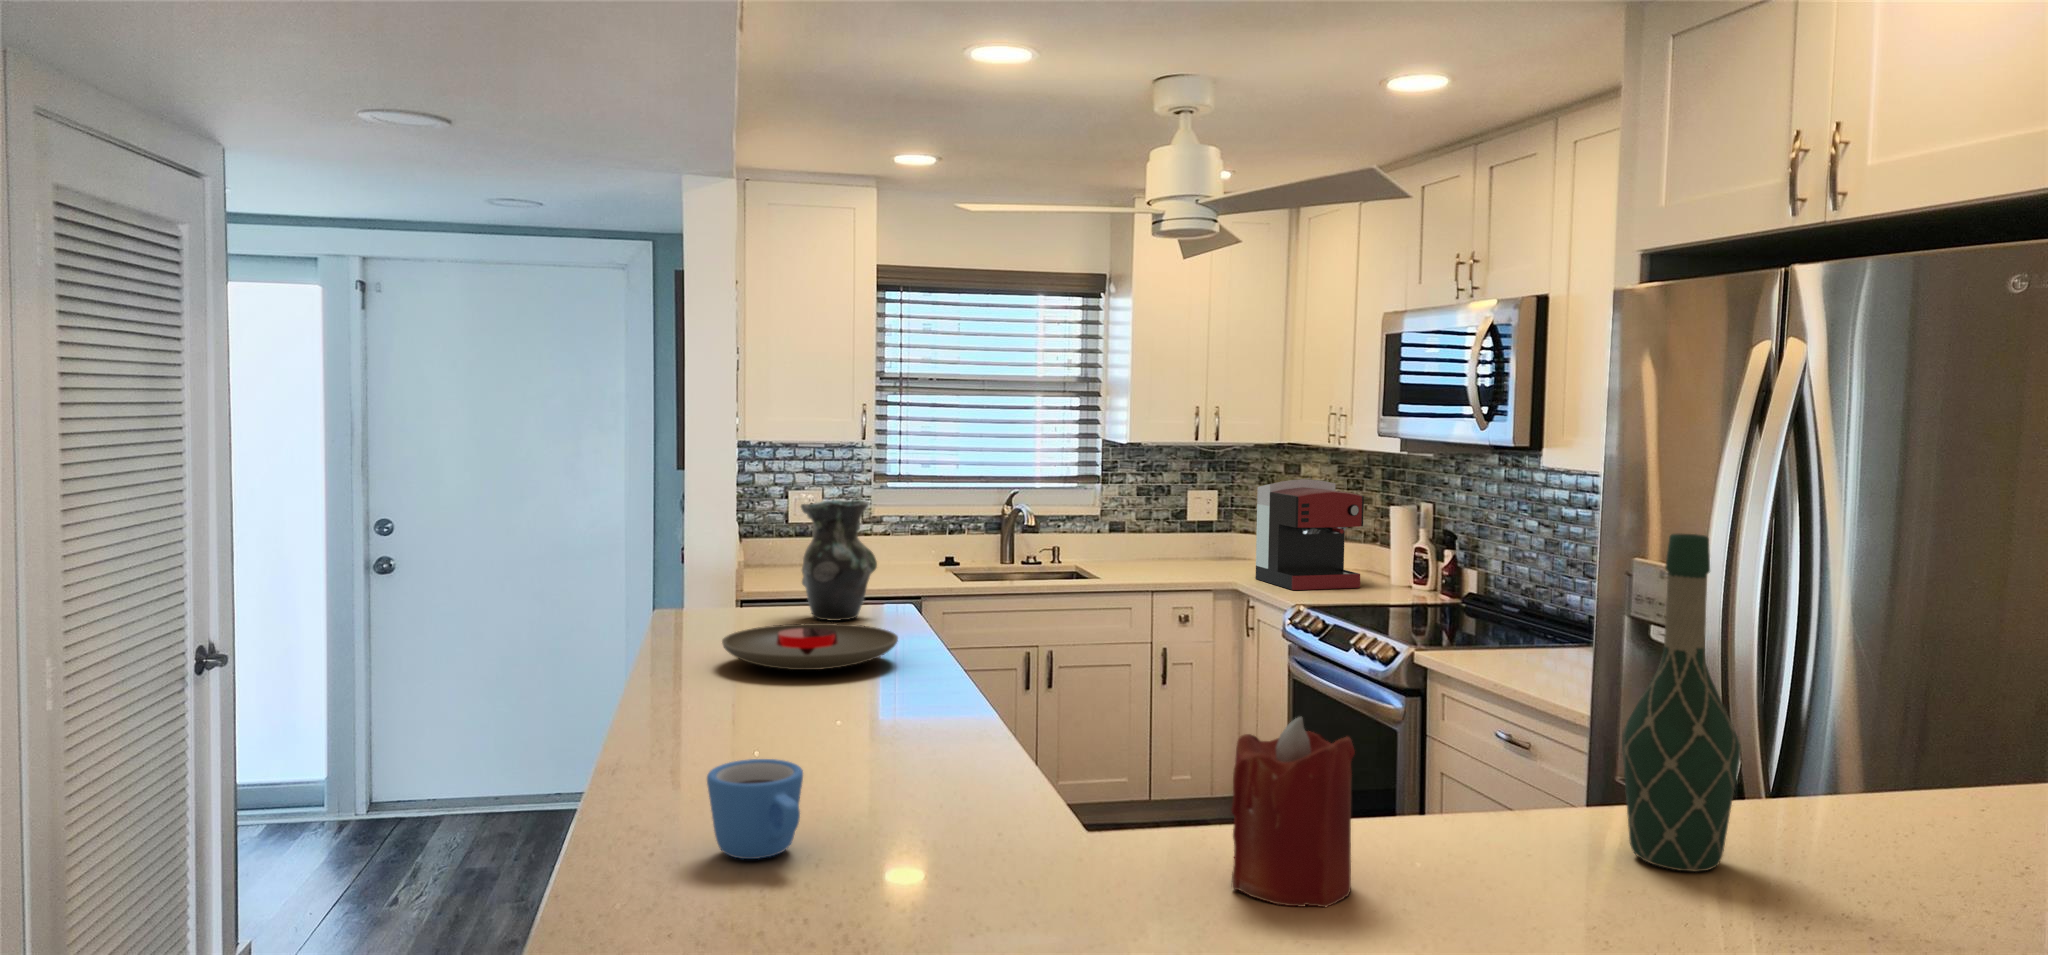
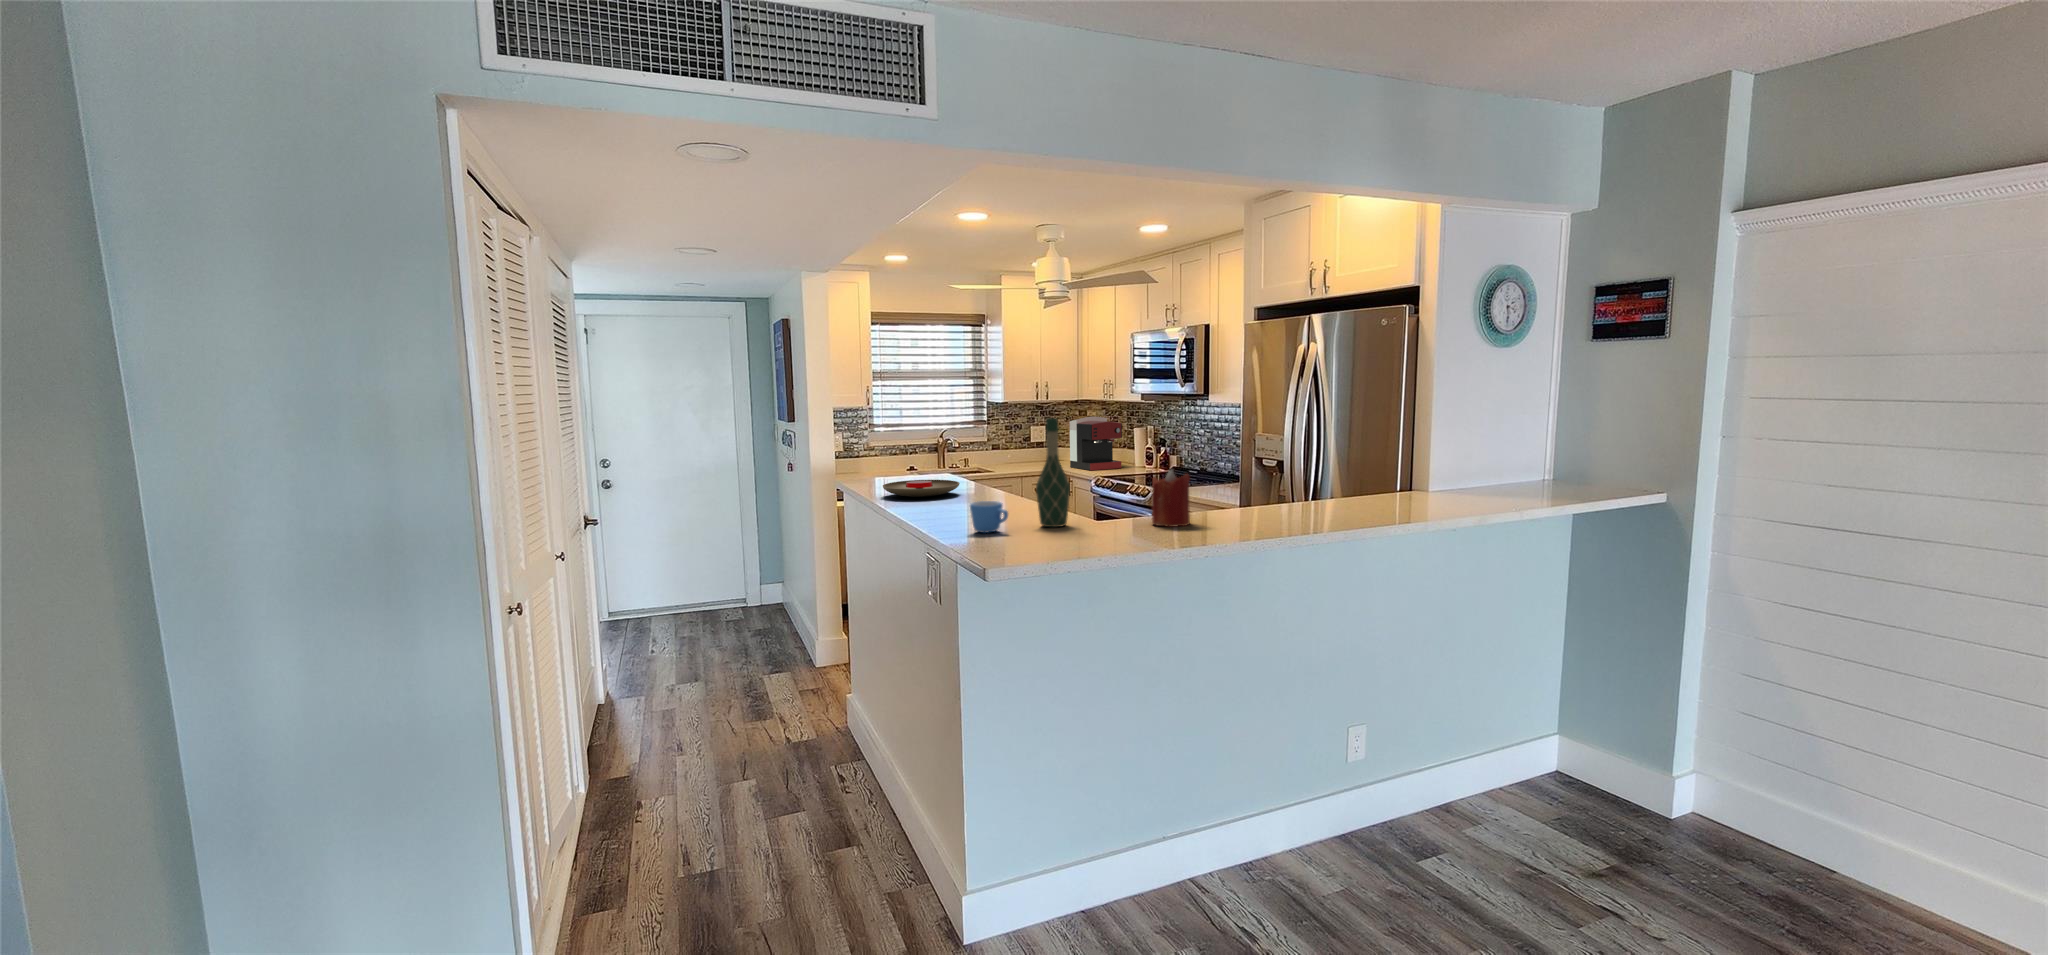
vase: present [801,500,877,621] -> none [888,428,925,483]
wine bottle: present [1622,534,1740,872] -> present [1036,418,1070,527]

